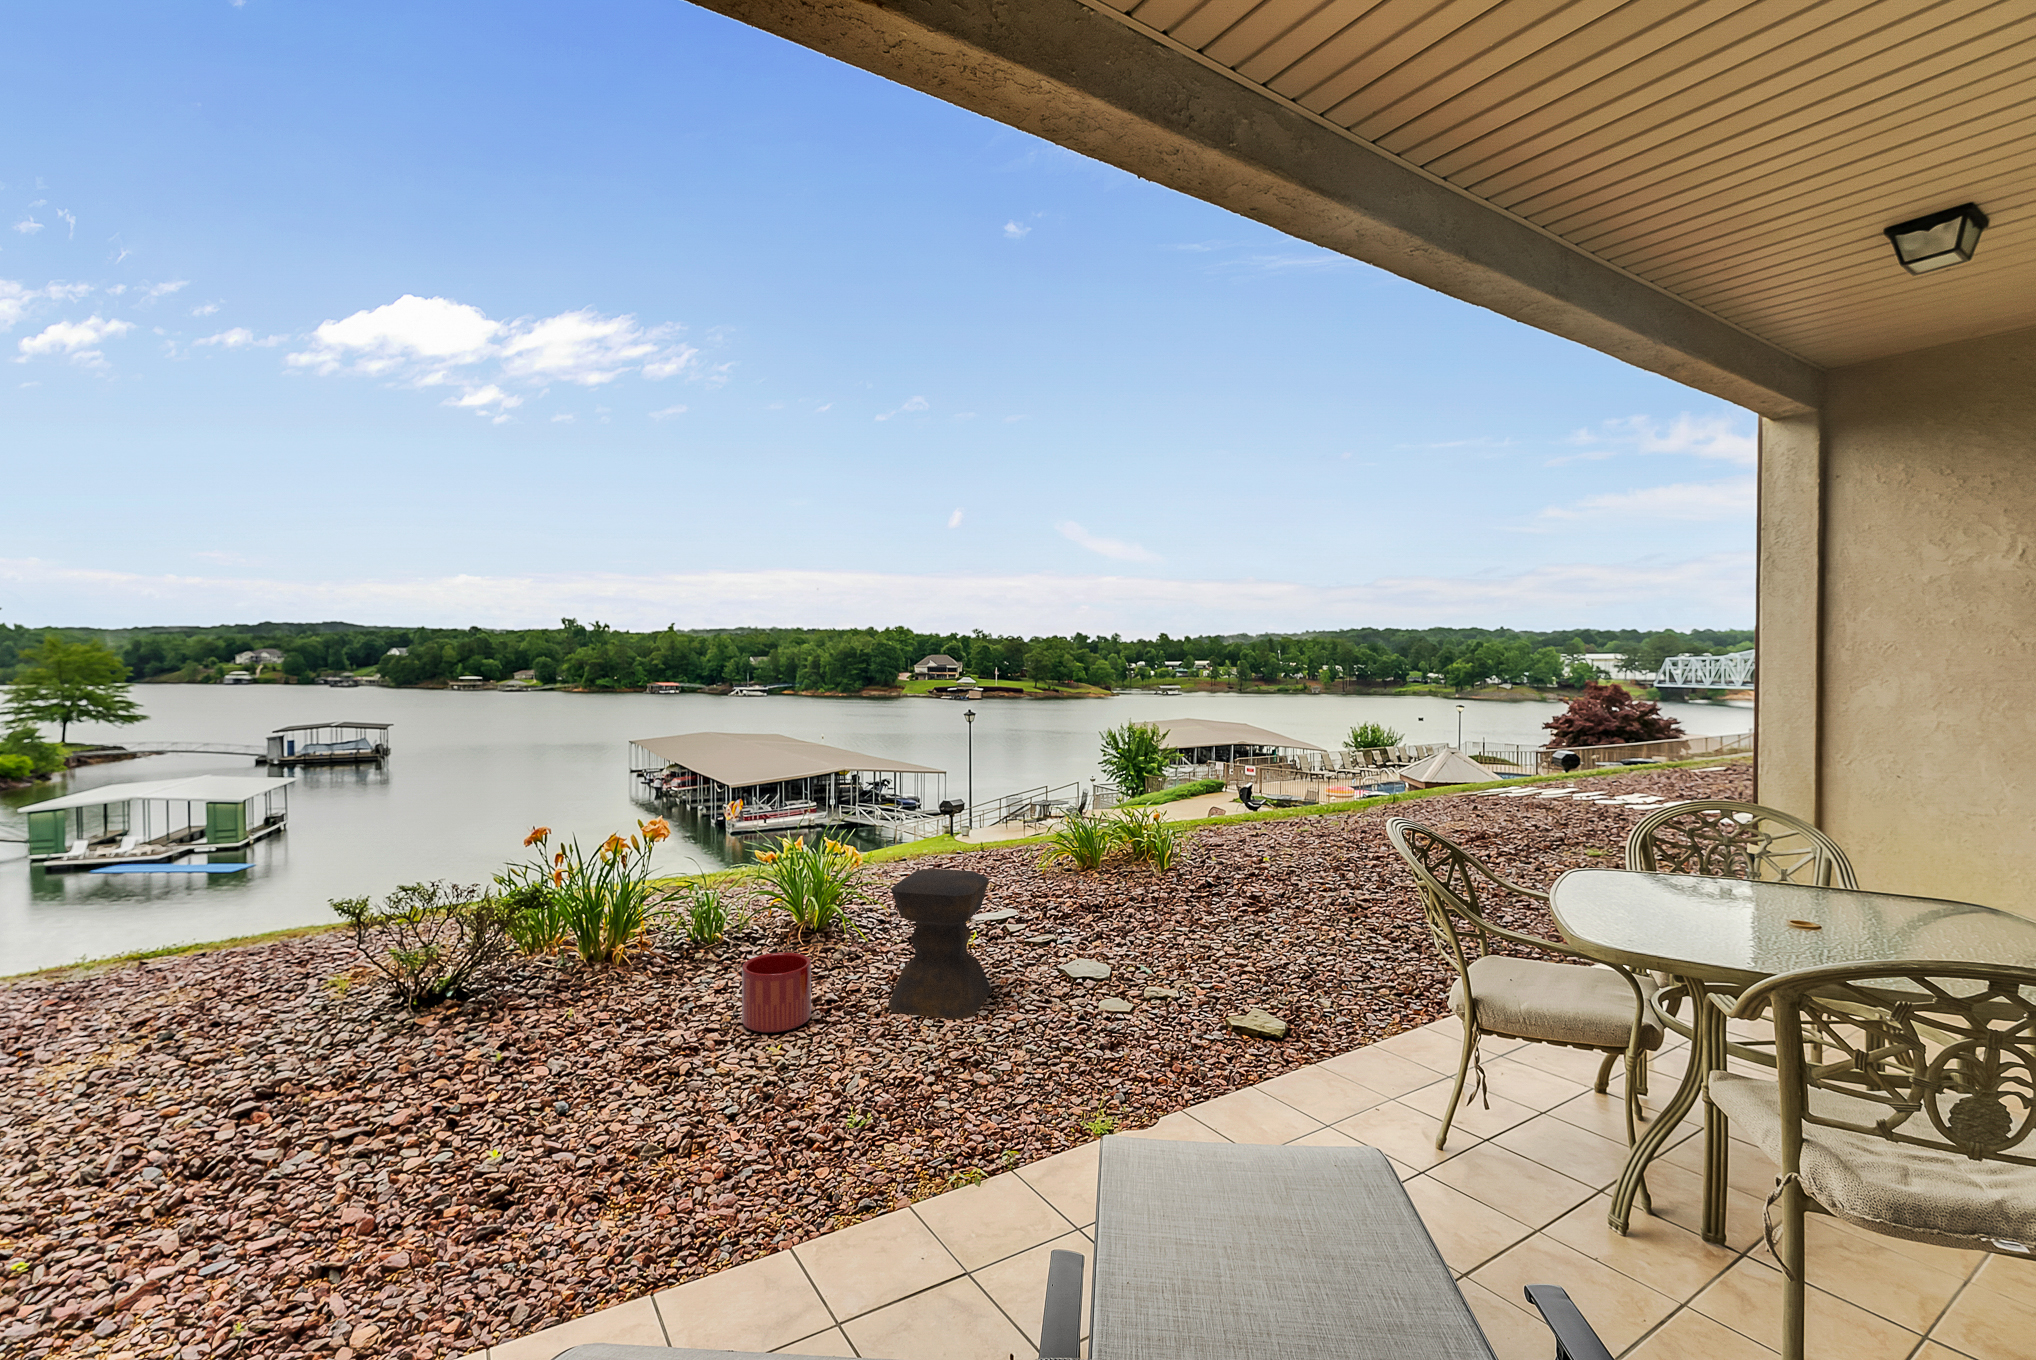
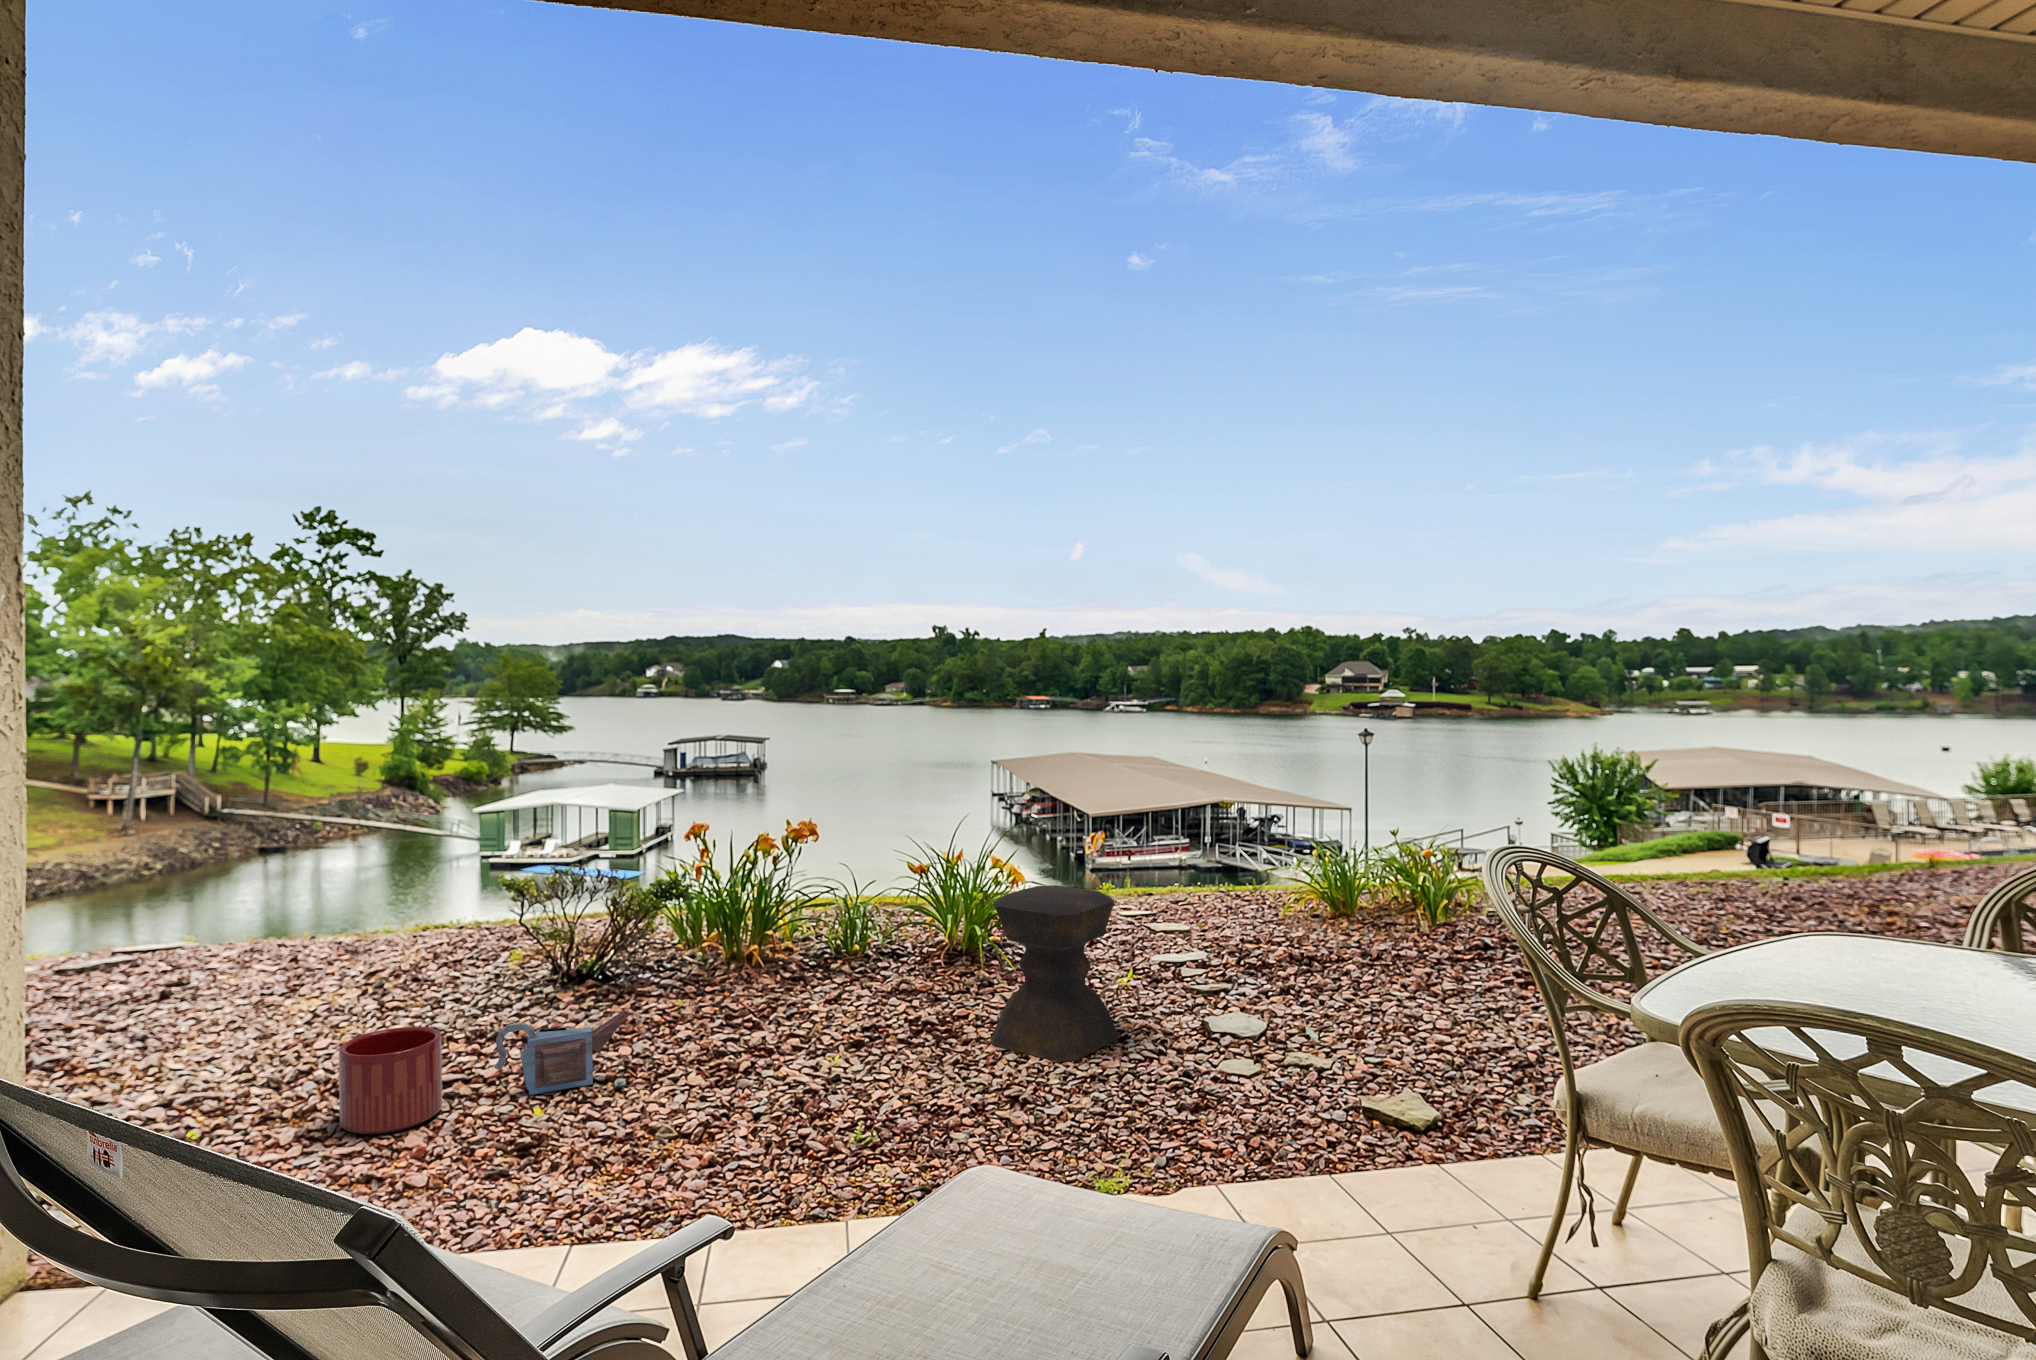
planter: present [742,952,811,1033] -> present [339,1027,442,1134]
watering can: none [421,1033,564,1137] -> present [495,1011,630,1095]

